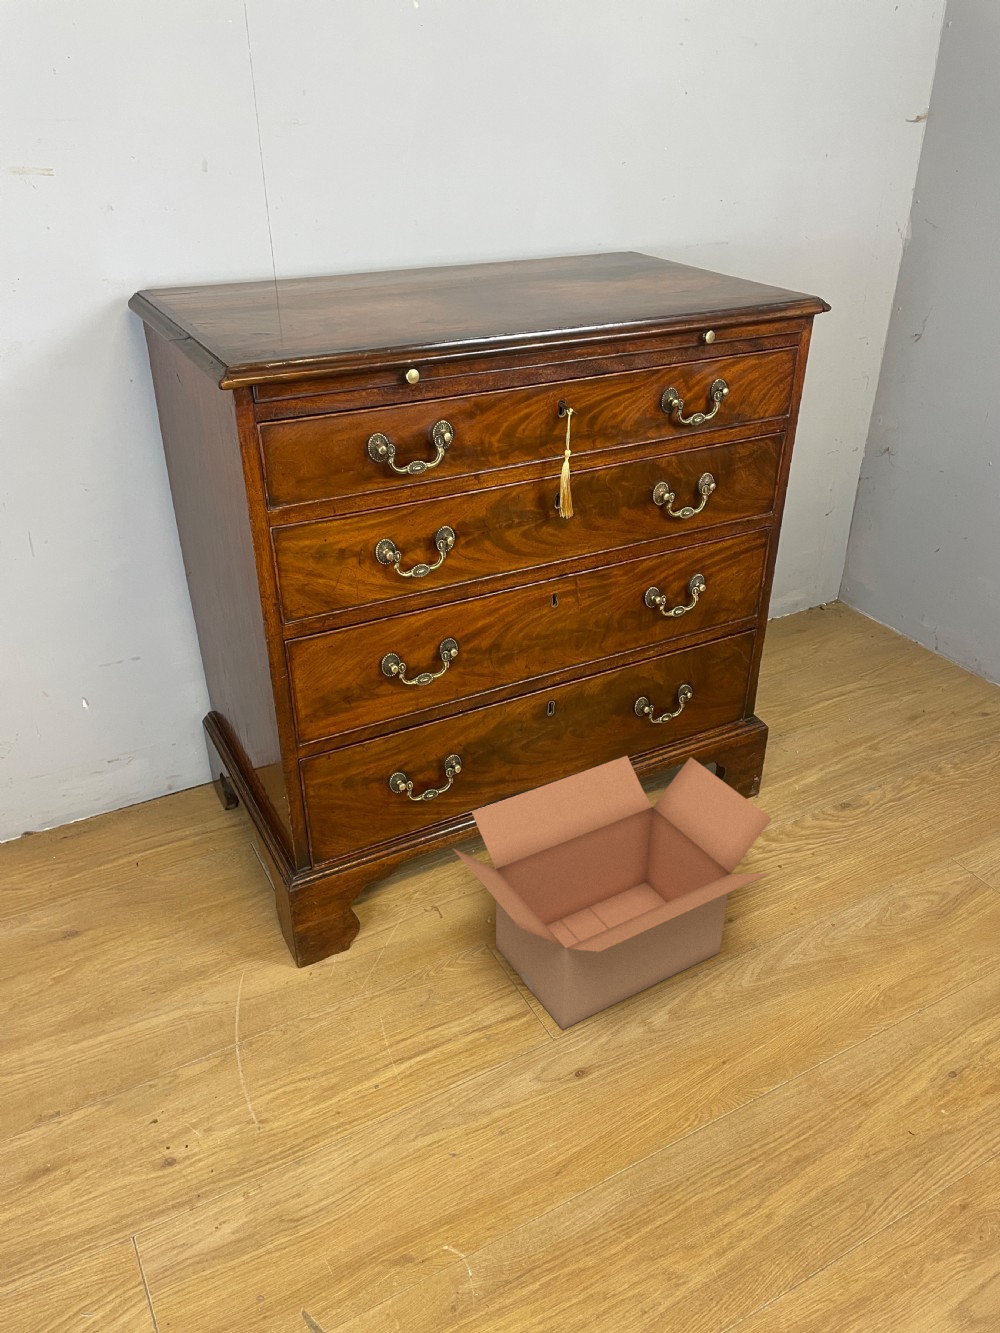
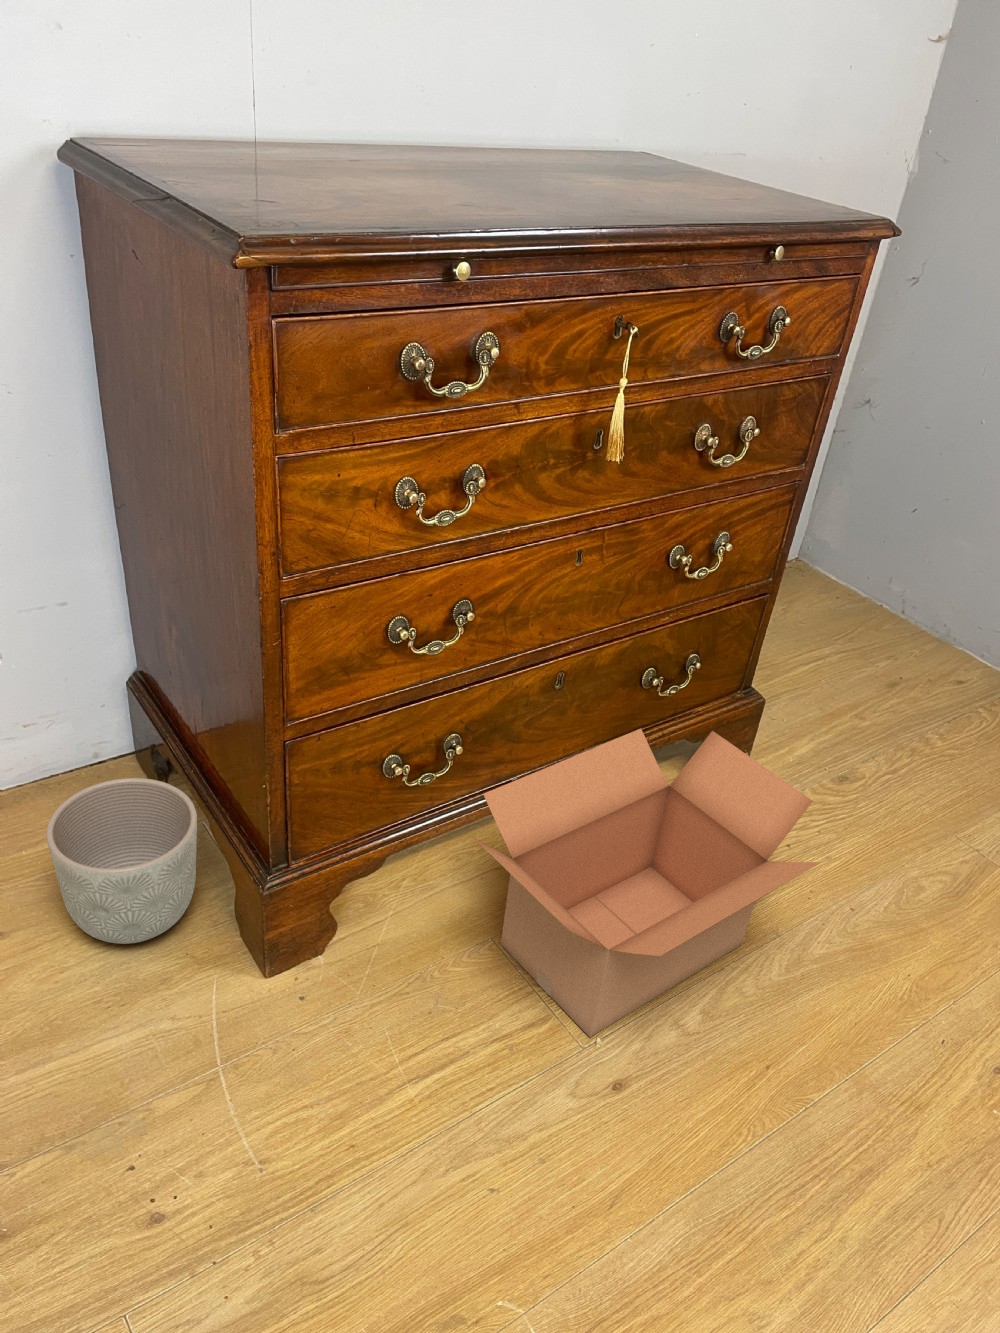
planter: none [110,800,237,939] -> present [46,778,197,944]

